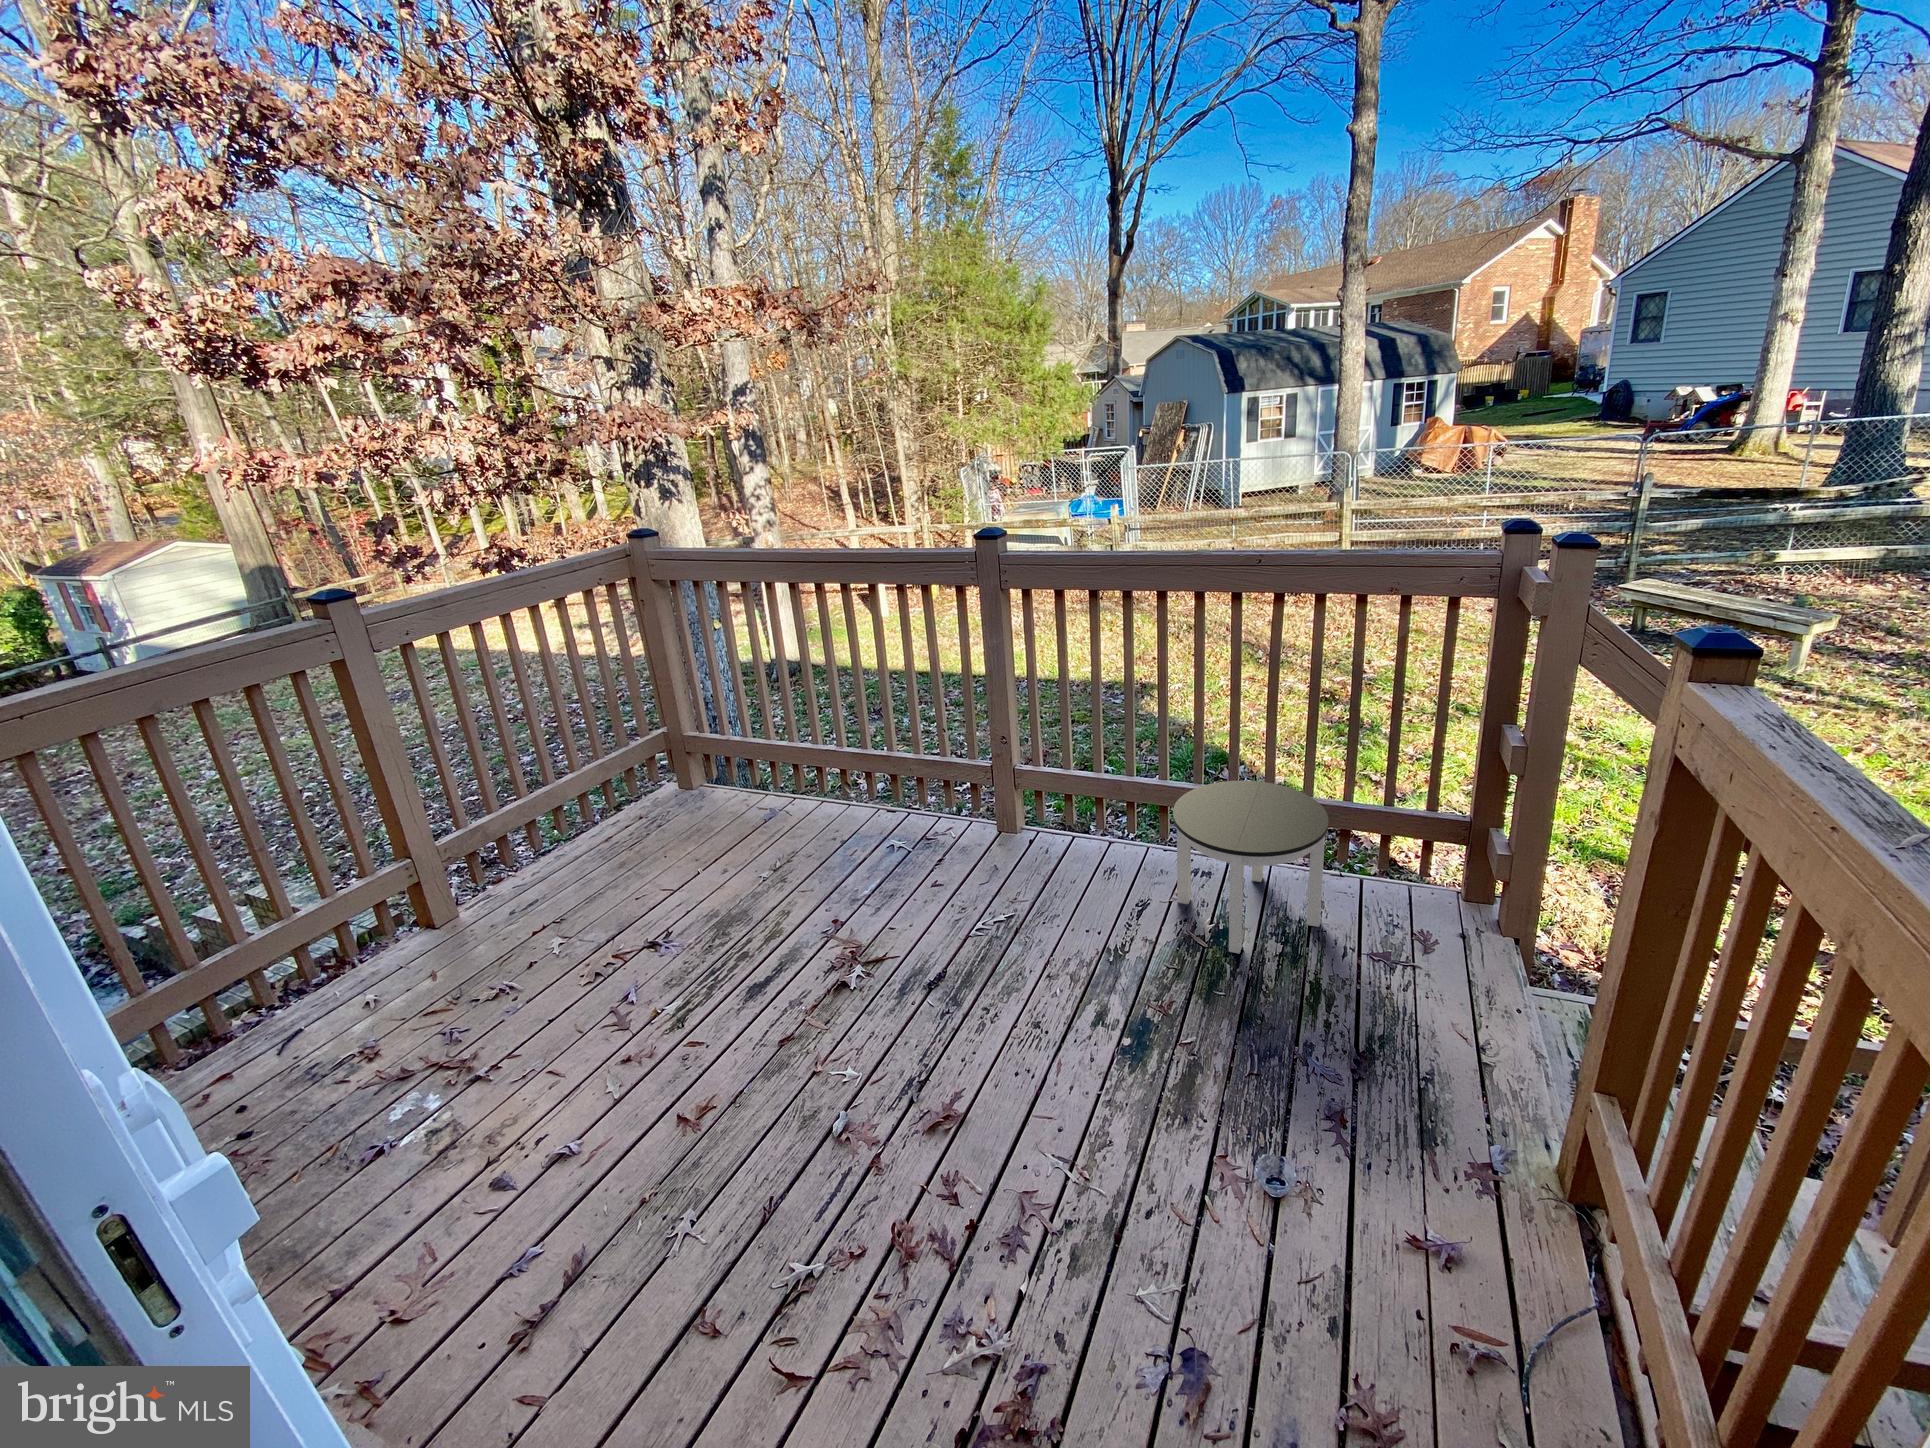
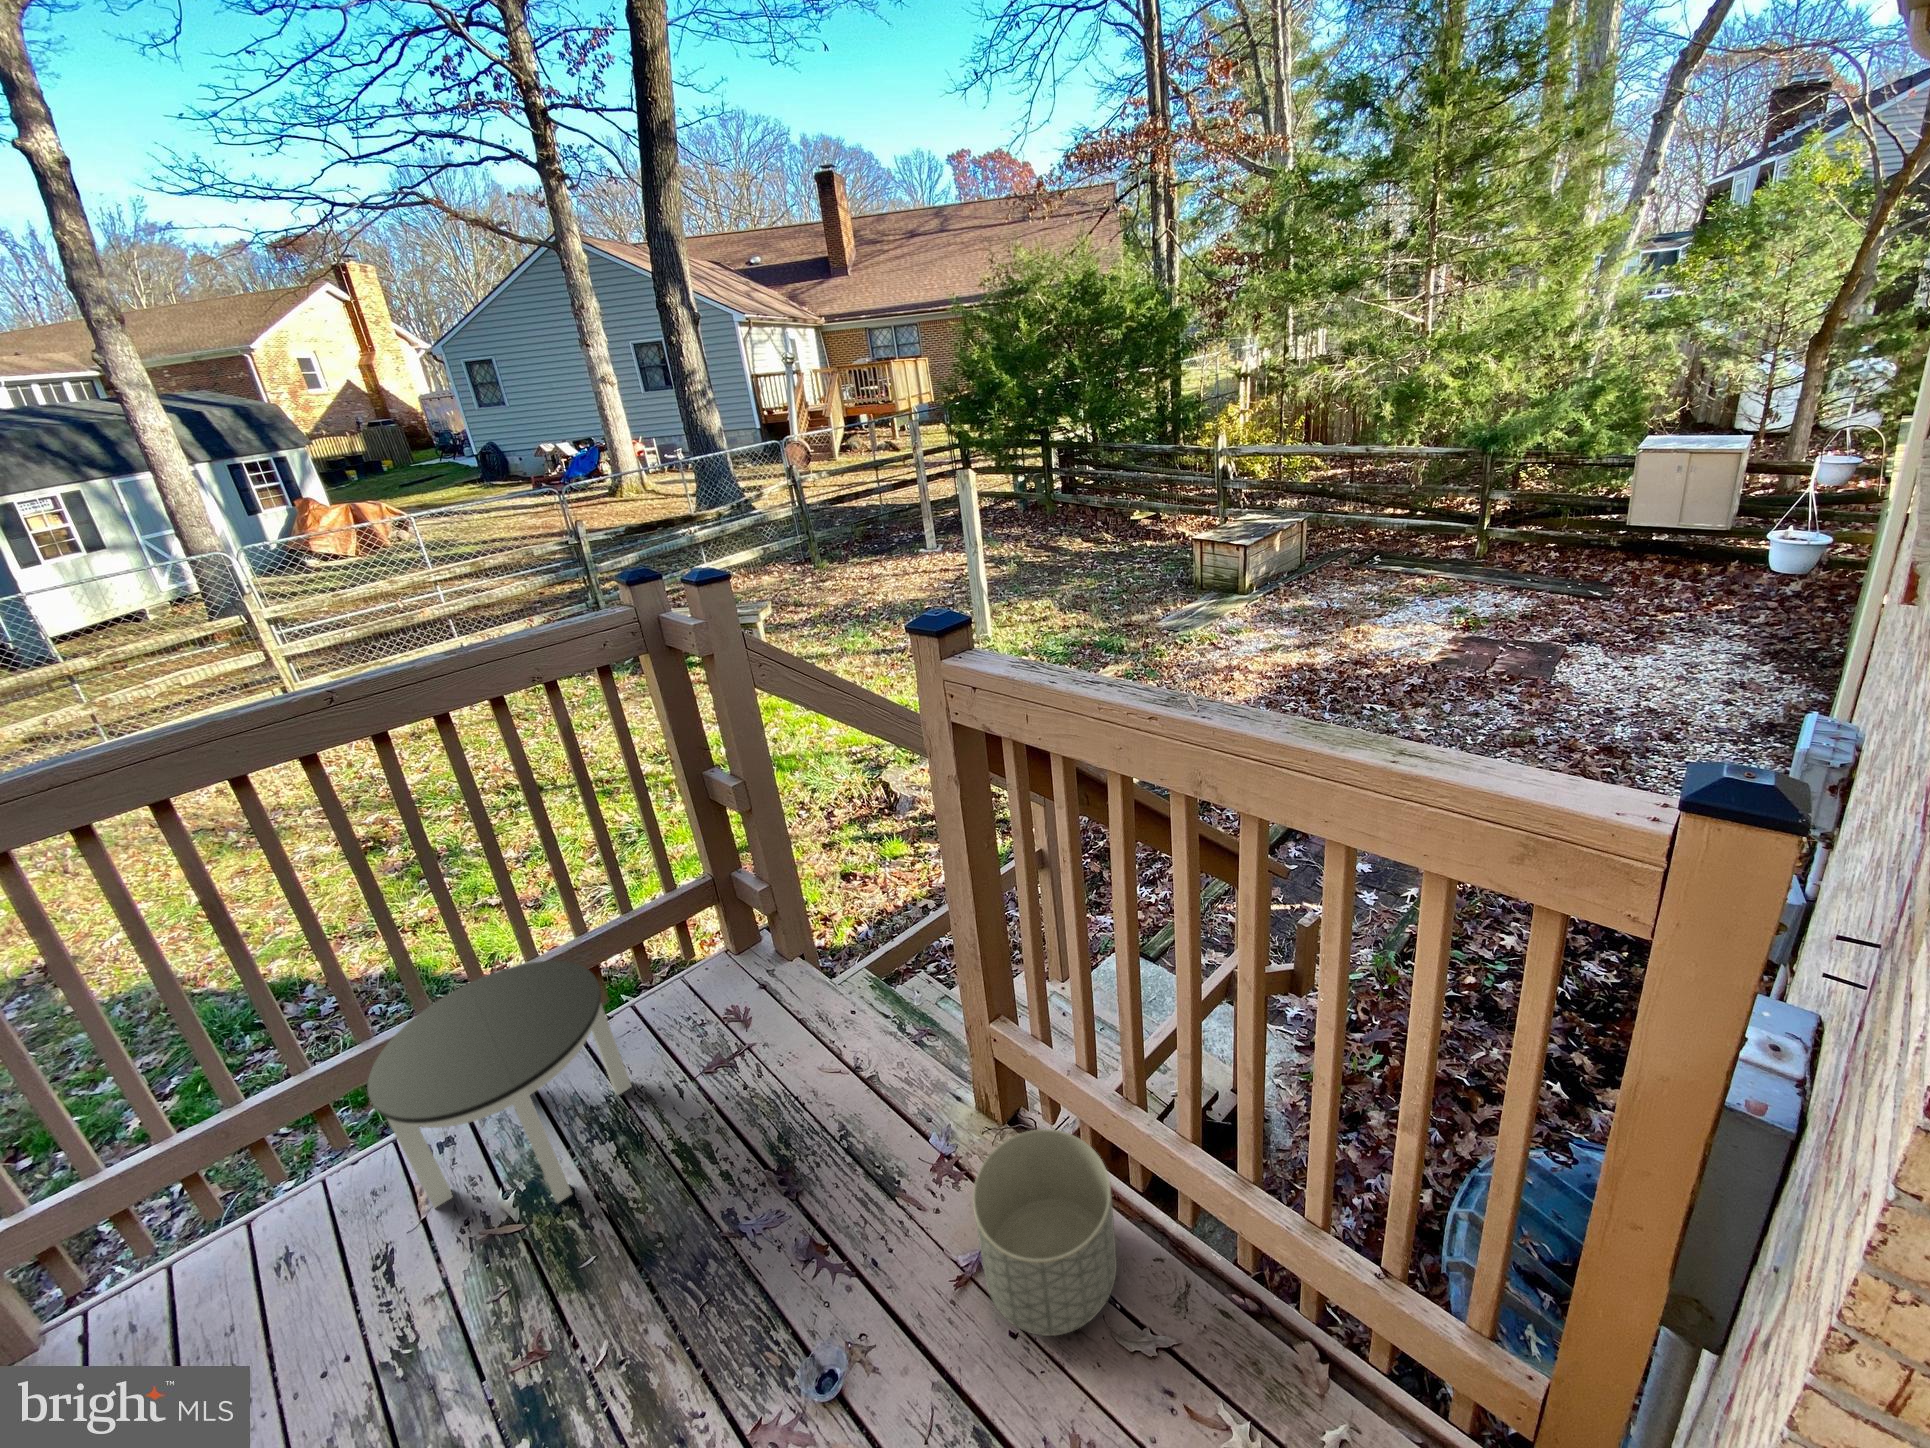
planter: none [1425,1165,1607,1392] -> present [973,1129,1117,1336]

